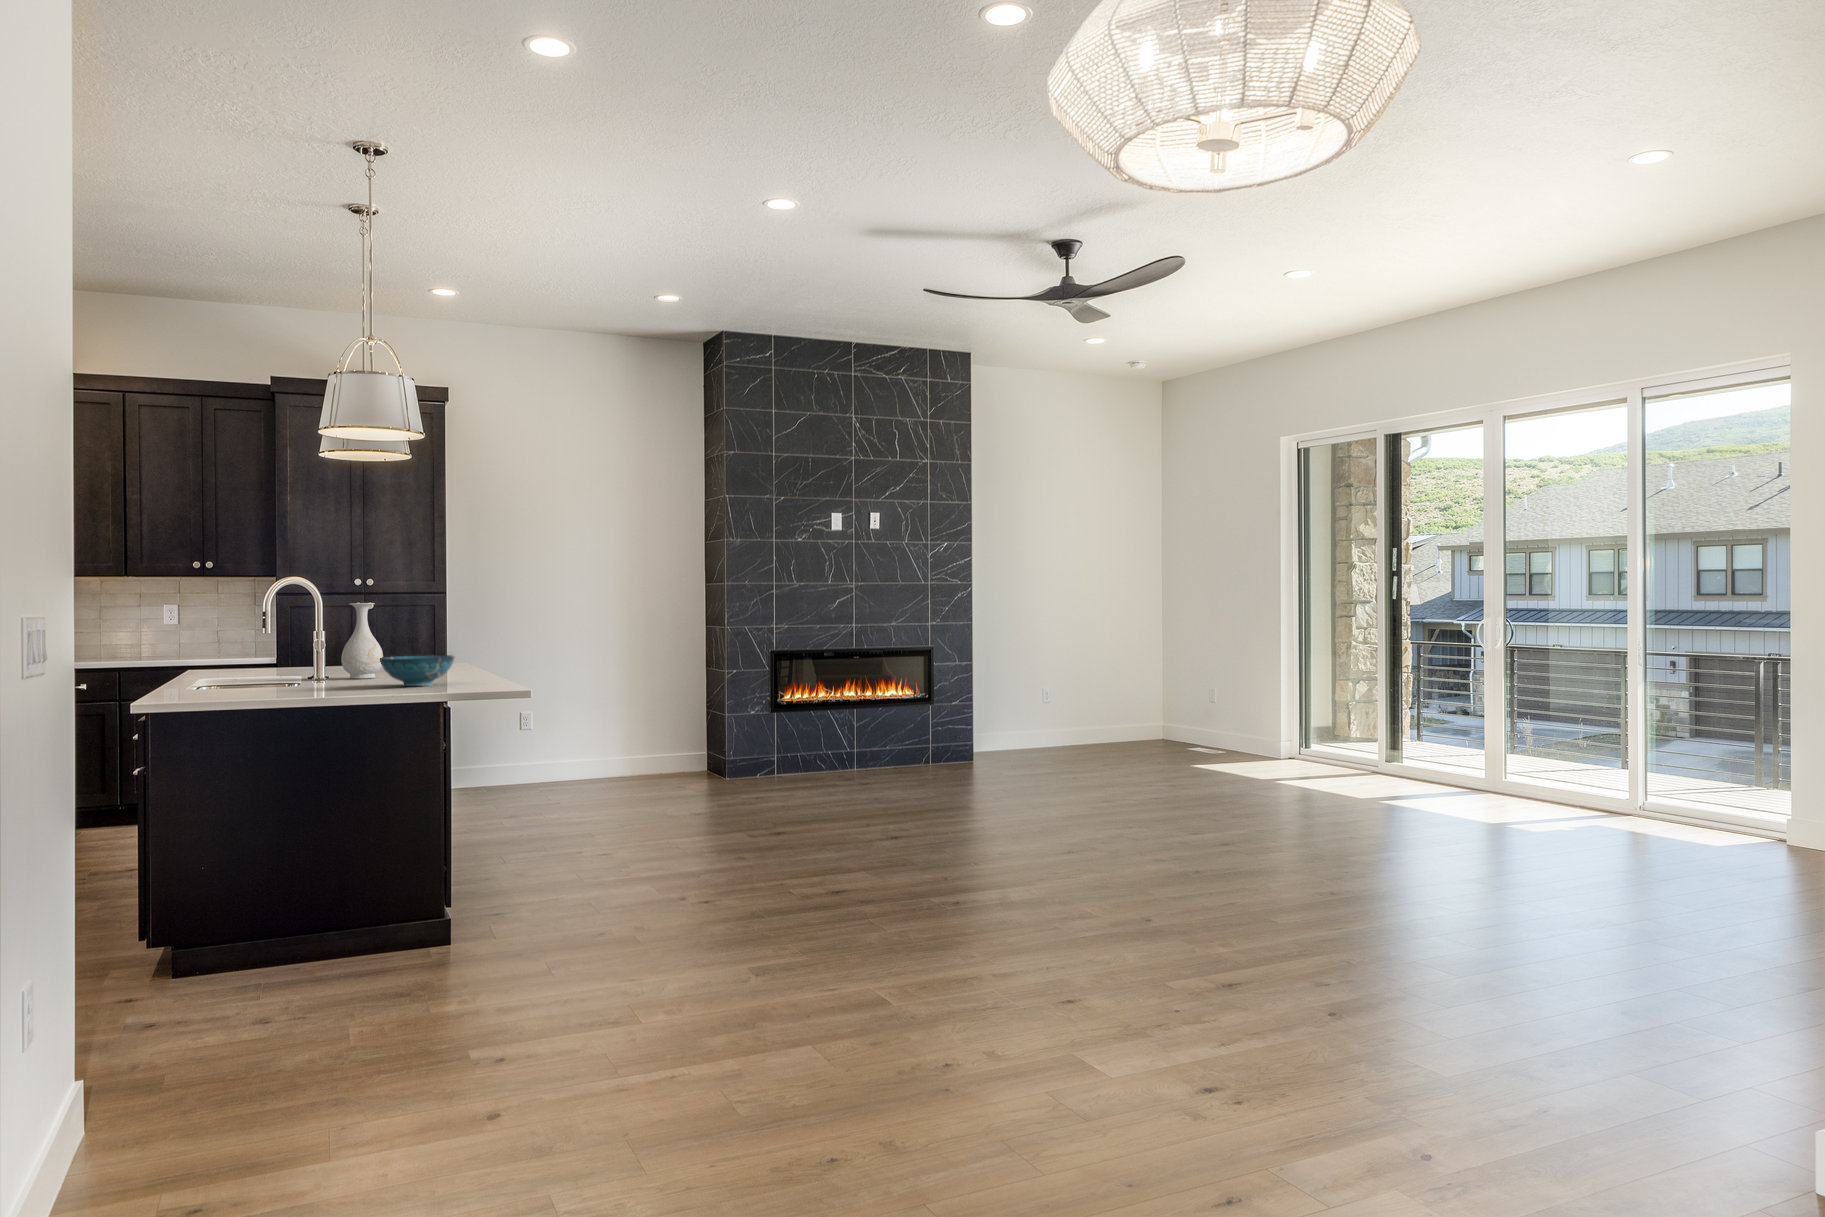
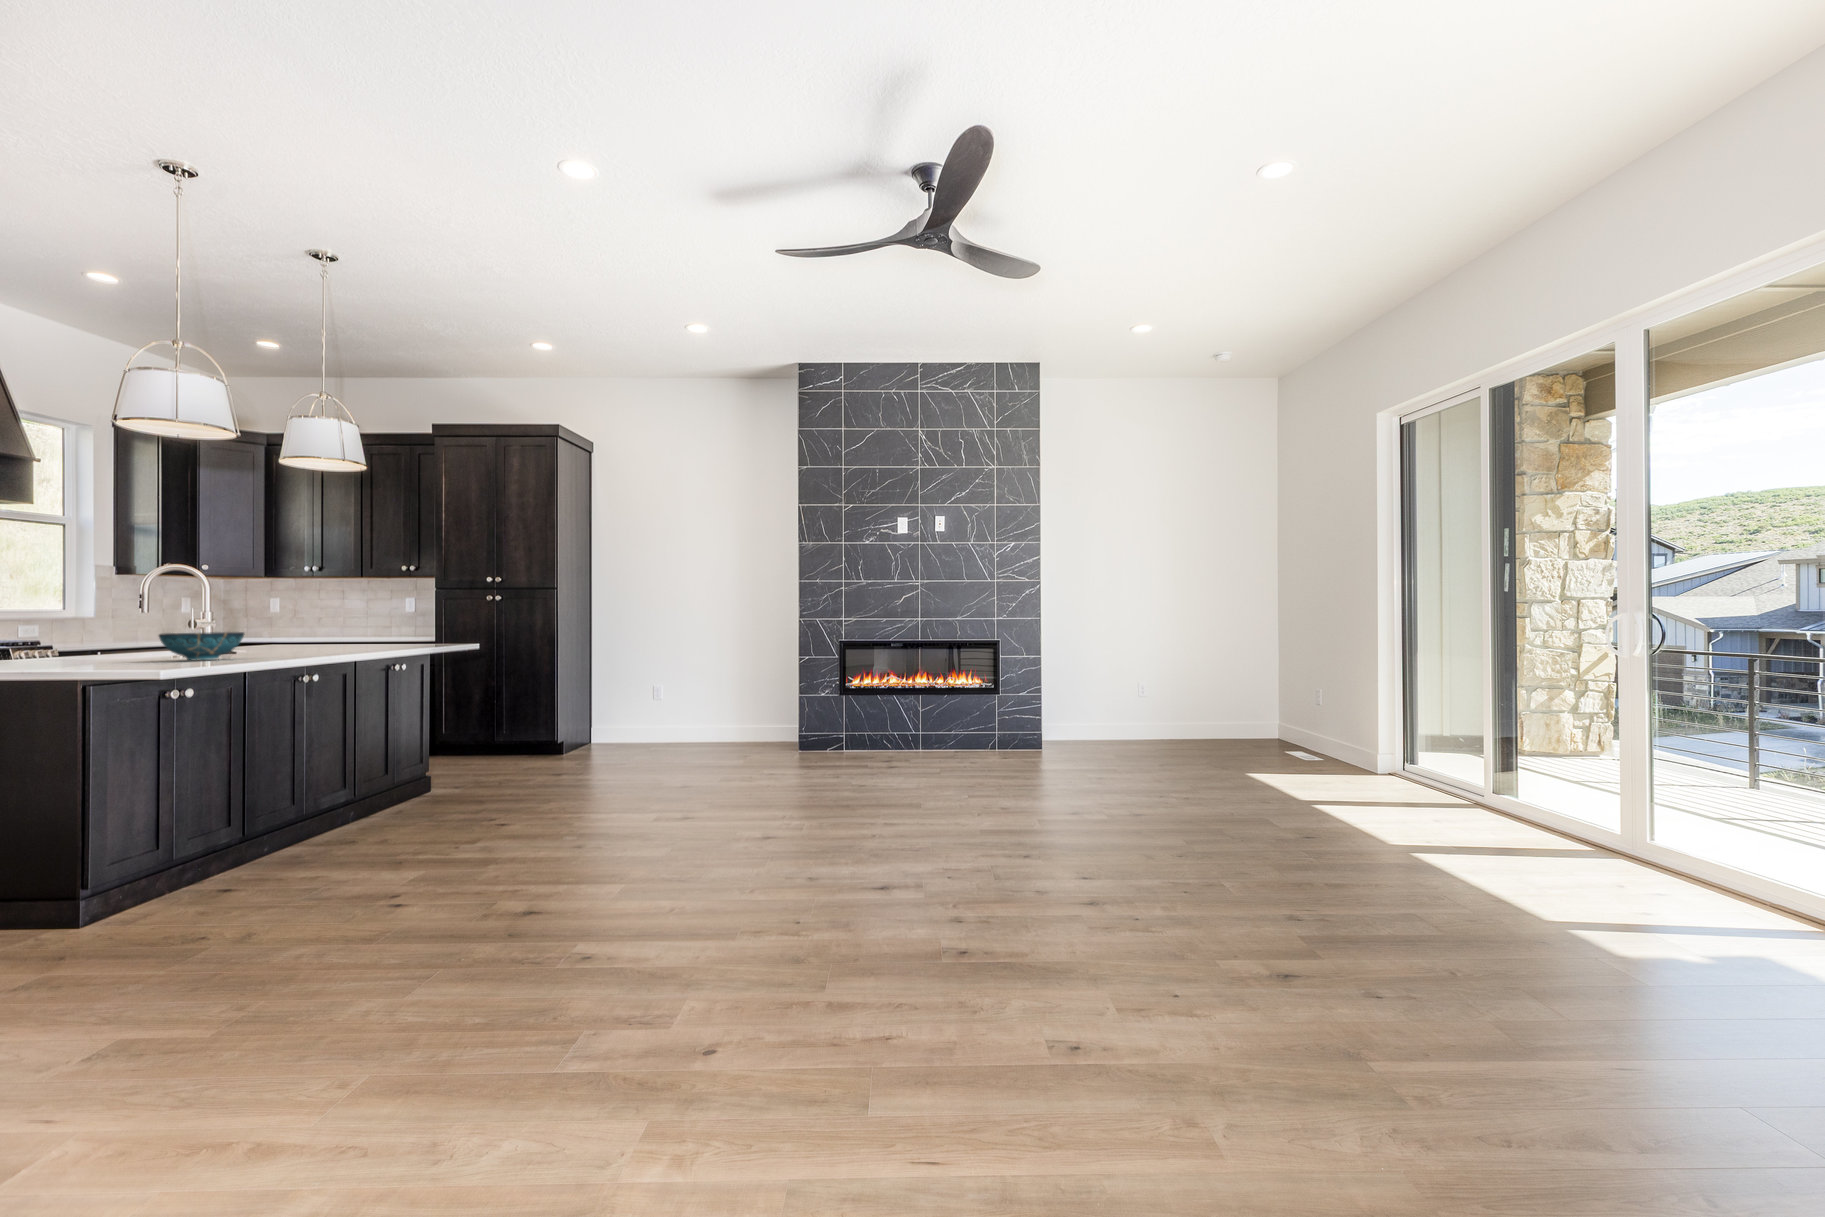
vase: present [341,603,383,679] -> none [258,587,300,654]

